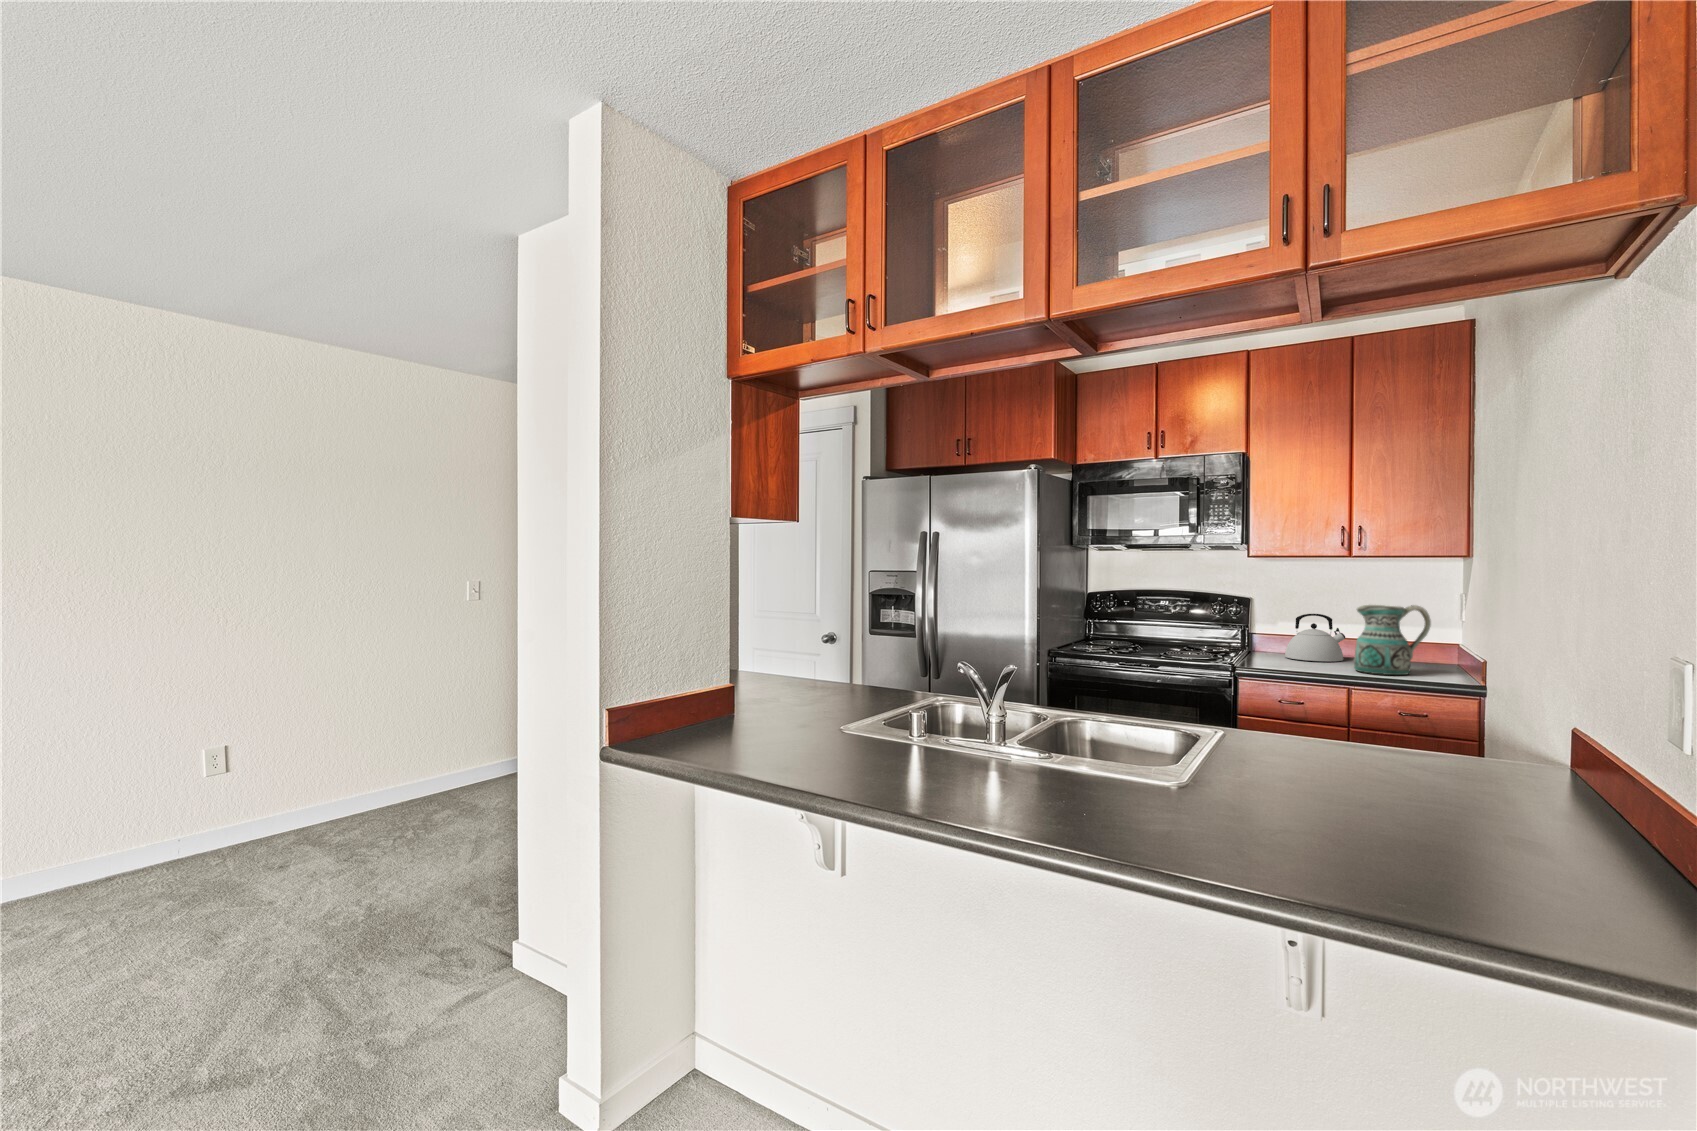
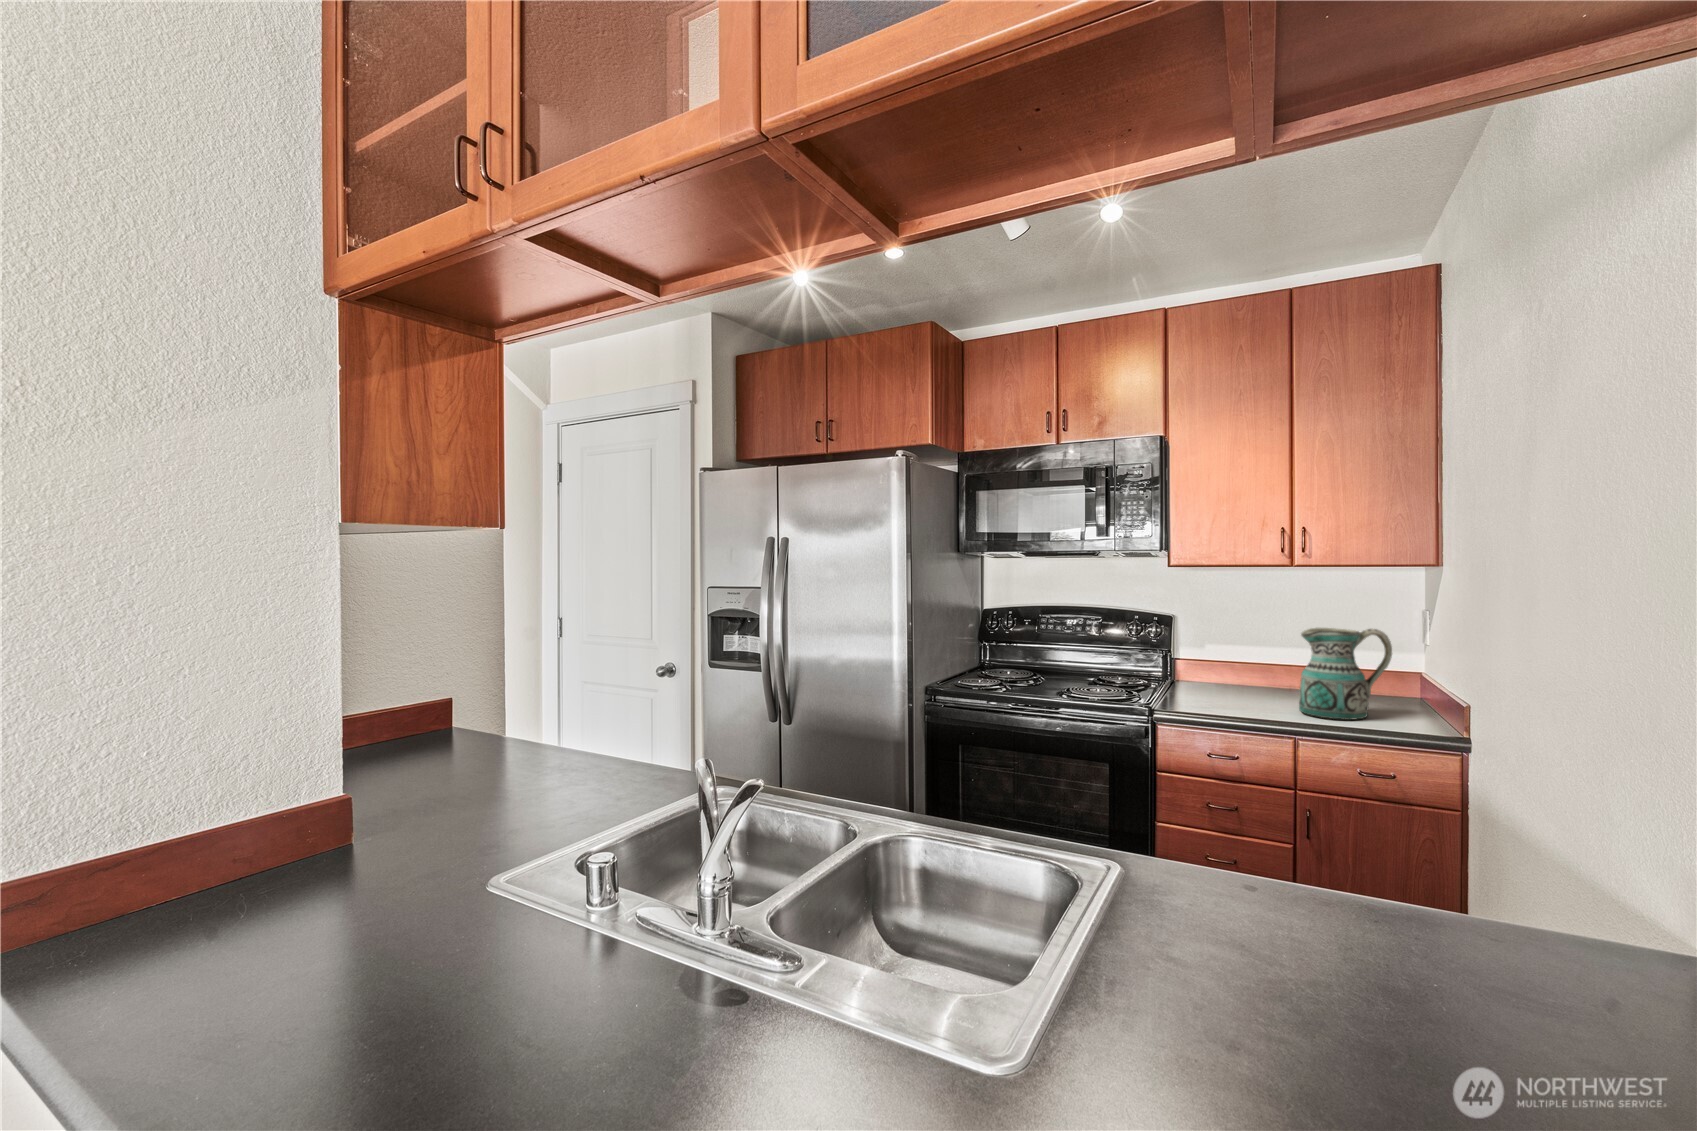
kettle: present [1285,614,1345,662] -> none [1215,636,1287,697]

